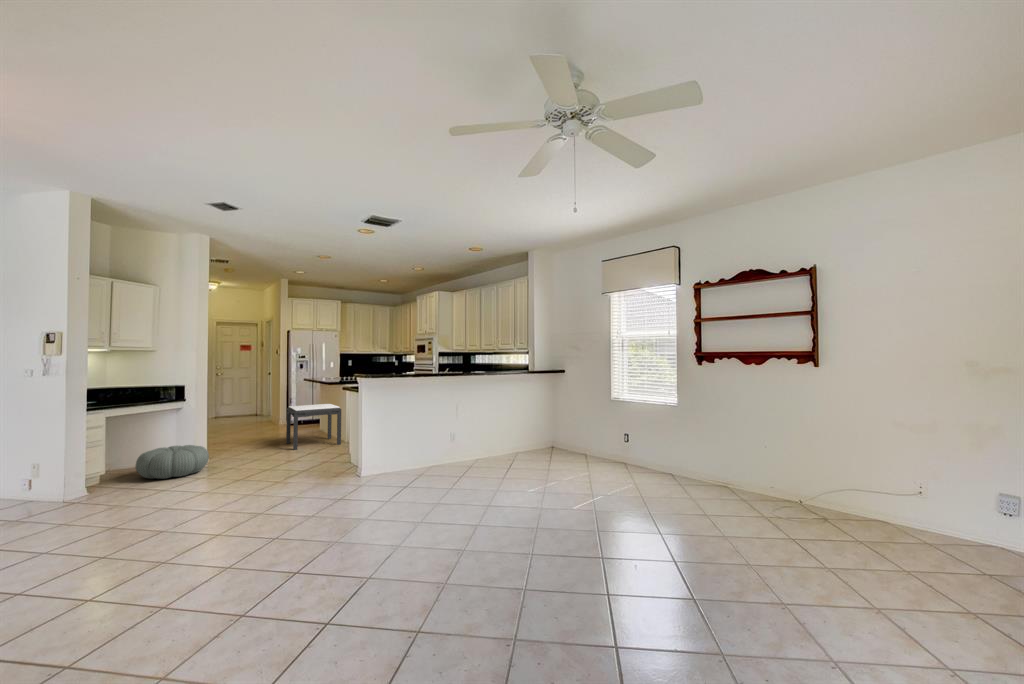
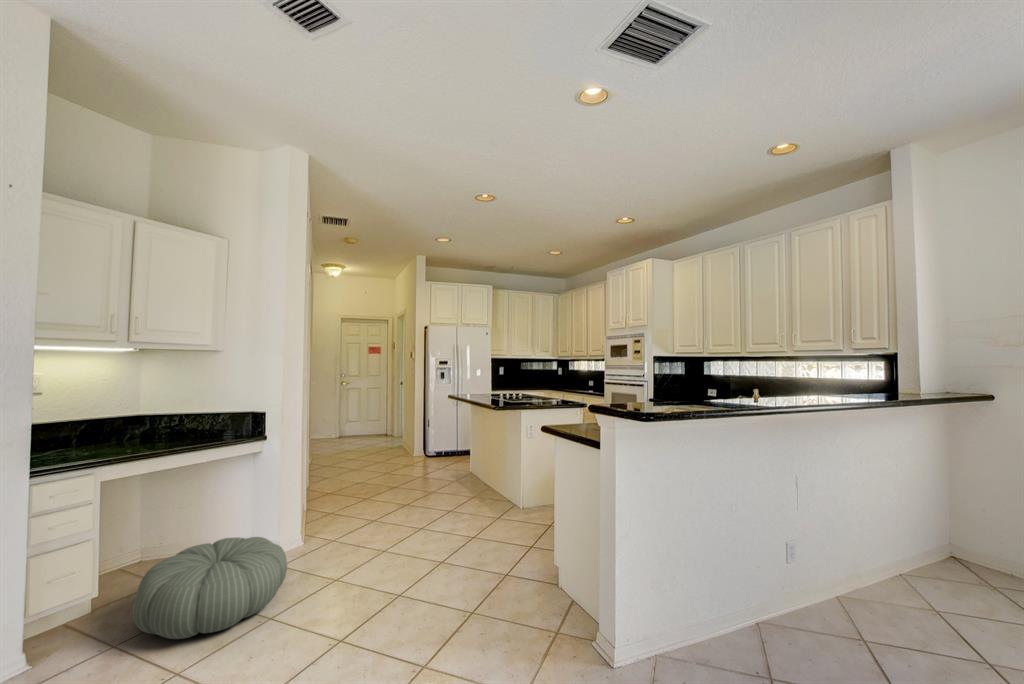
side table: present [286,404,341,450] -> none [427,440,518,531]

